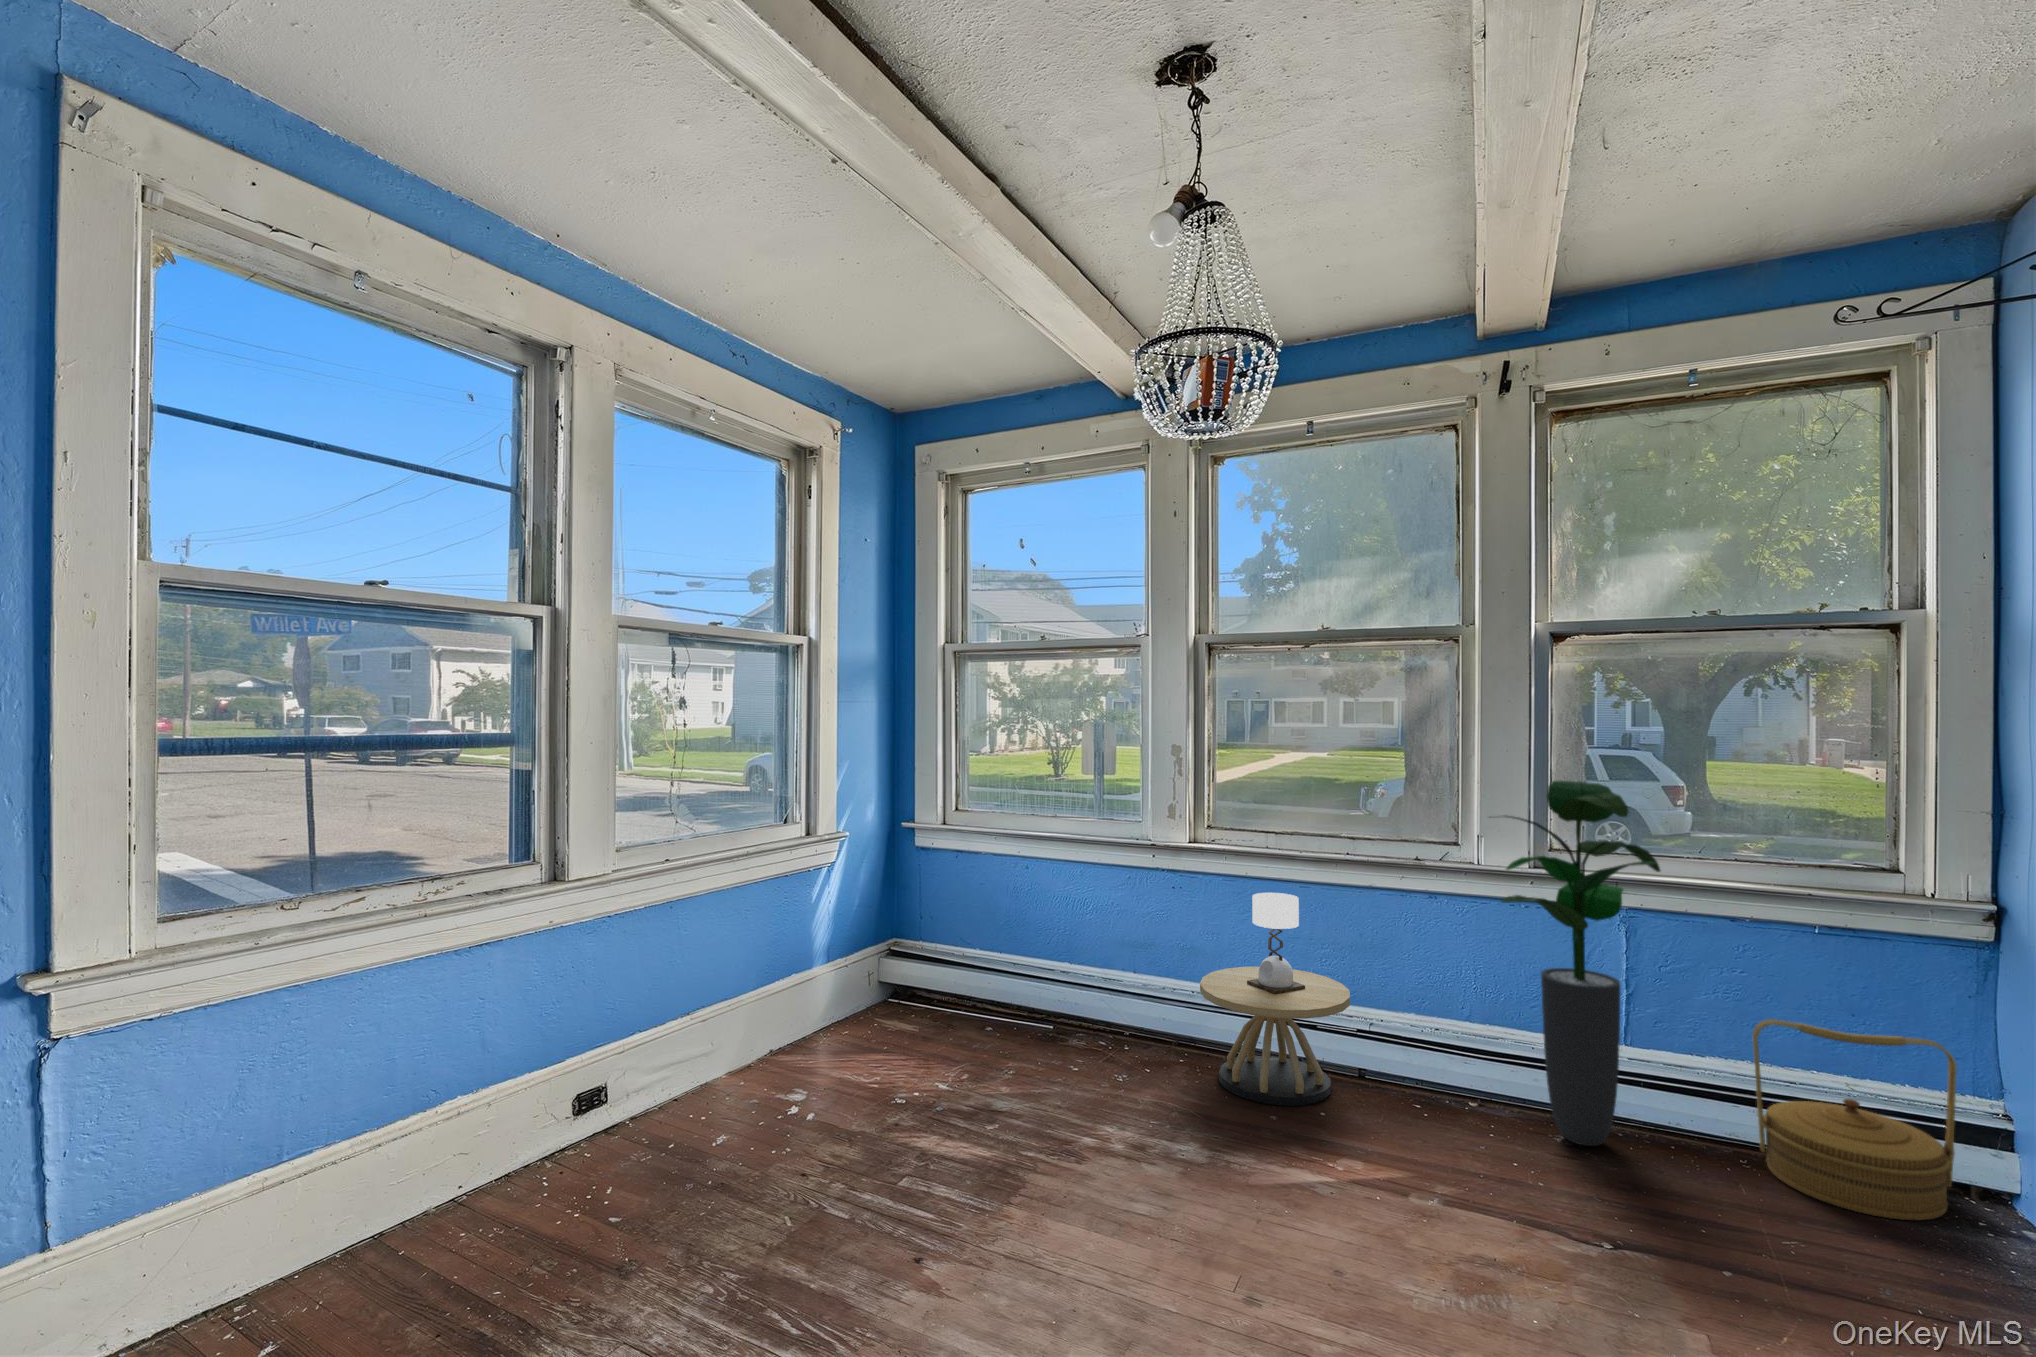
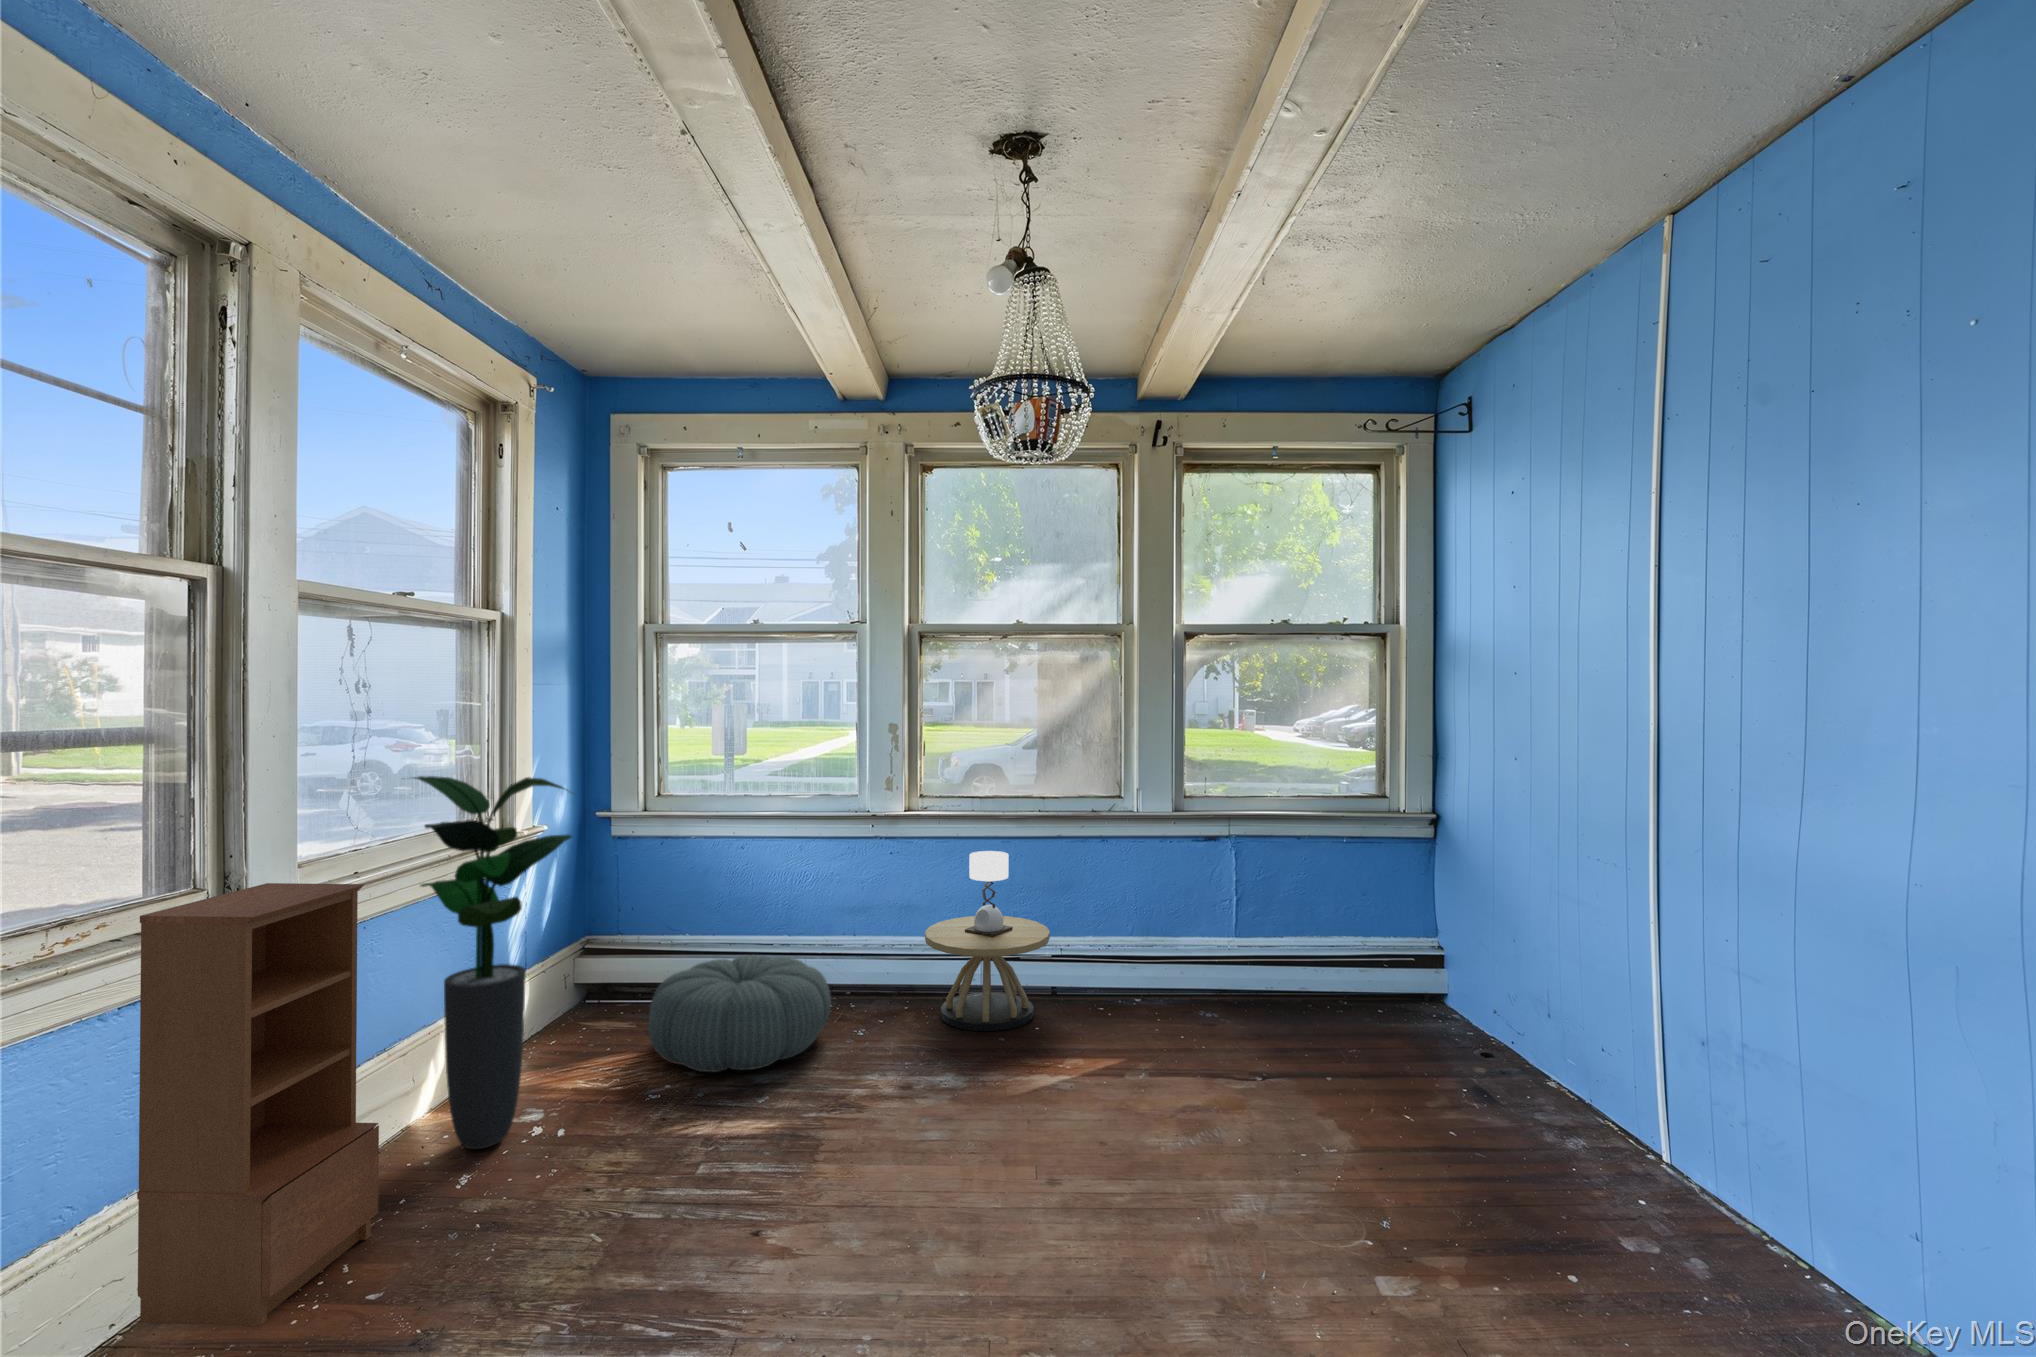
potted plant: present [1501,780,1660,1146] -> present [414,776,572,1149]
bookcase: none [471,861,641,1227] -> present [137,883,379,1326]
pouf: none [913,976,1093,1095] -> present [648,955,831,1072]
woven basket: present [1752,1019,1957,1220] -> none [1316,906,1423,1026]

